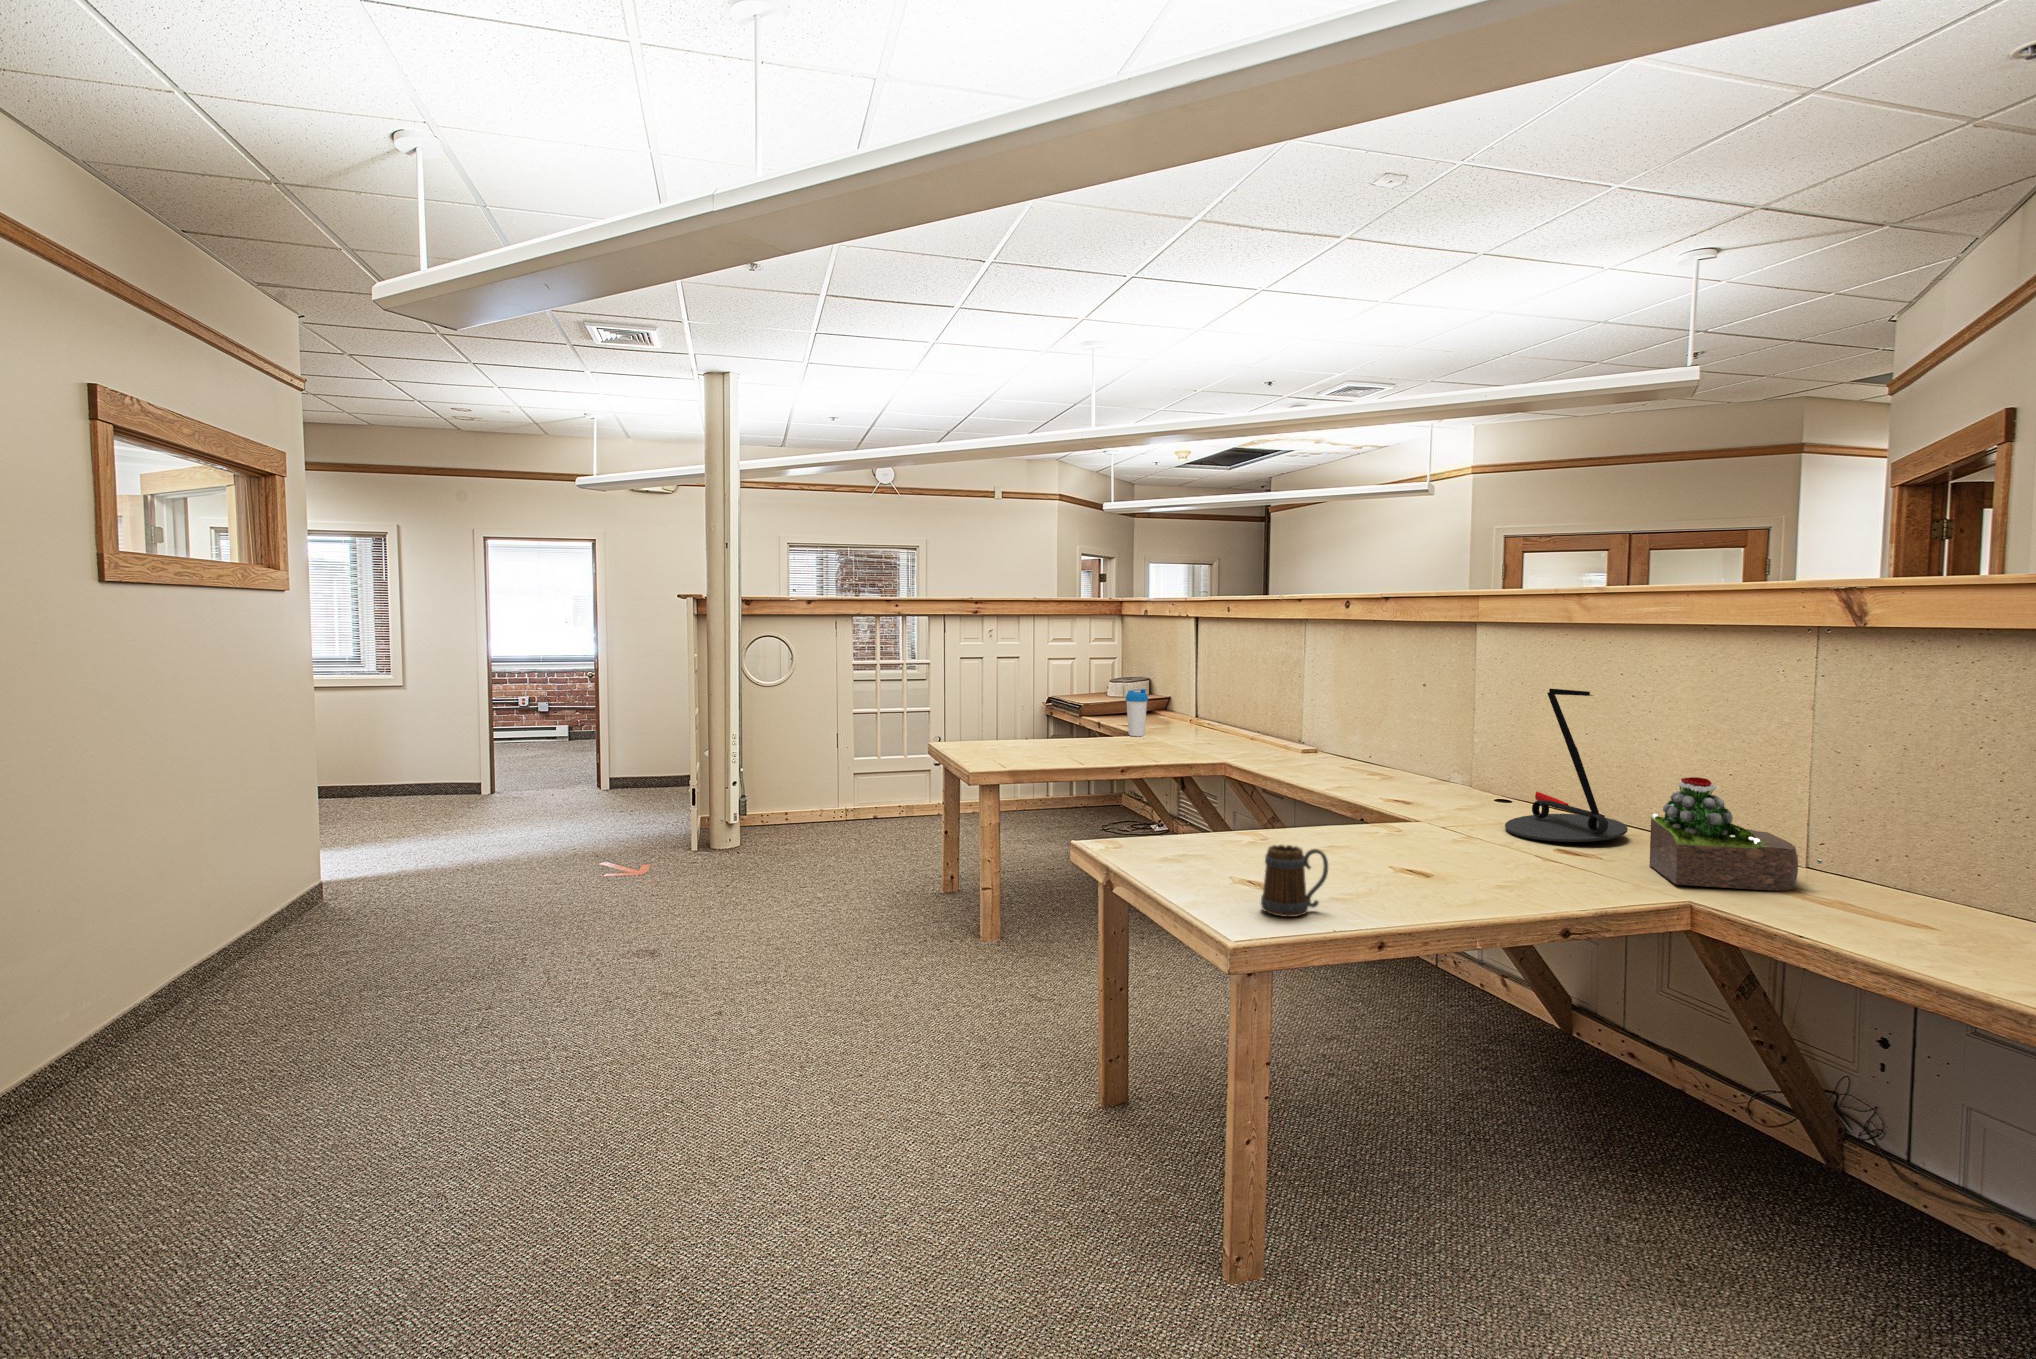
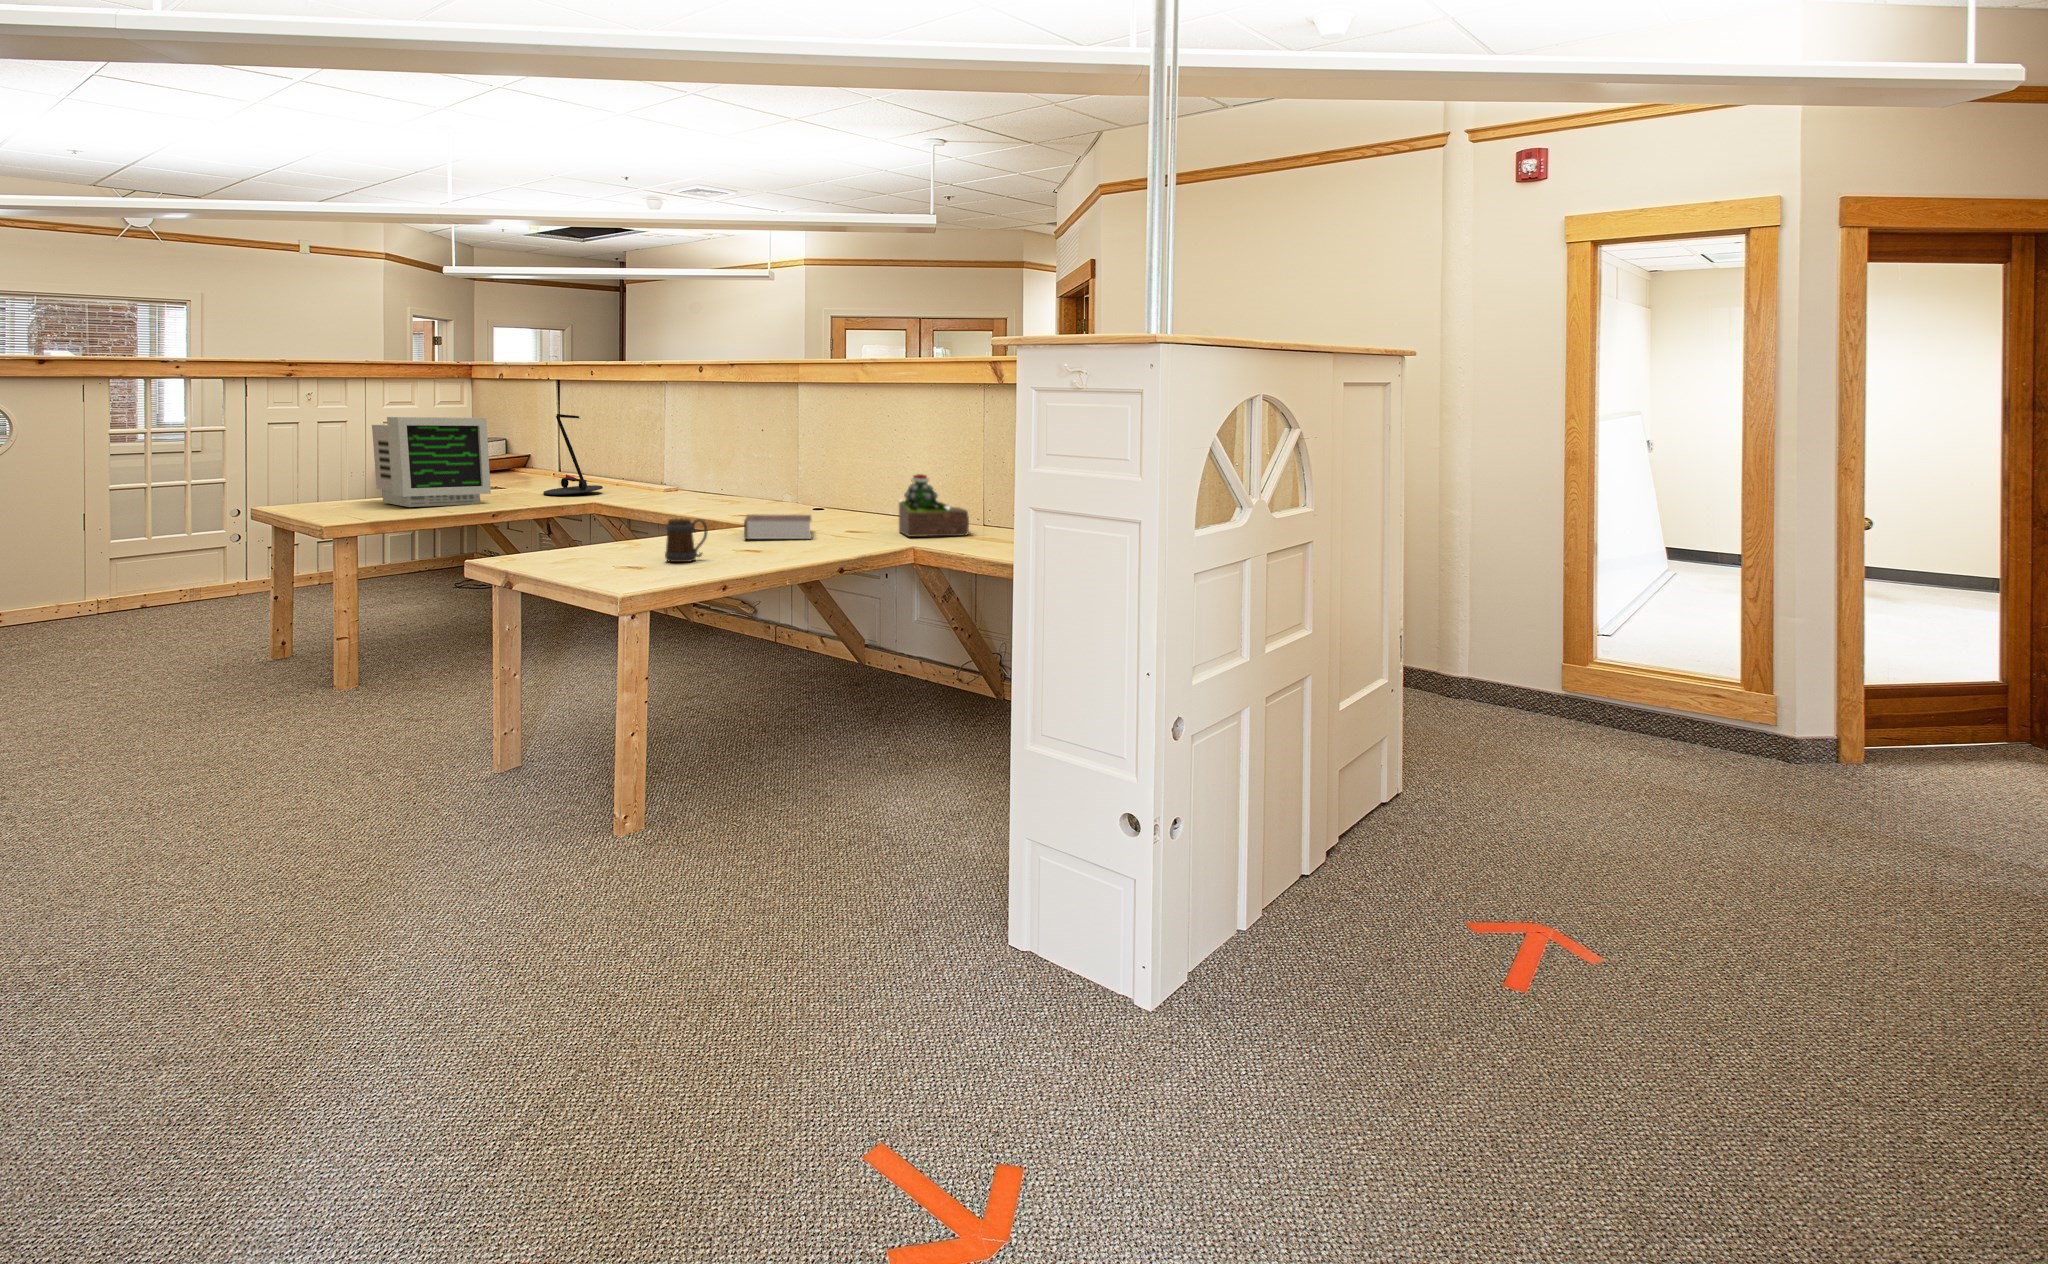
computer monitor: none [1006,664,1108,758] -> present [372,417,491,507]
water bottle: present [1126,689,1148,736] -> none [495,446,519,490]
desk lamp: present [1505,689,1628,842] -> present [543,414,603,495]
book: none [1388,815,1498,871] -> present [744,514,812,539]

